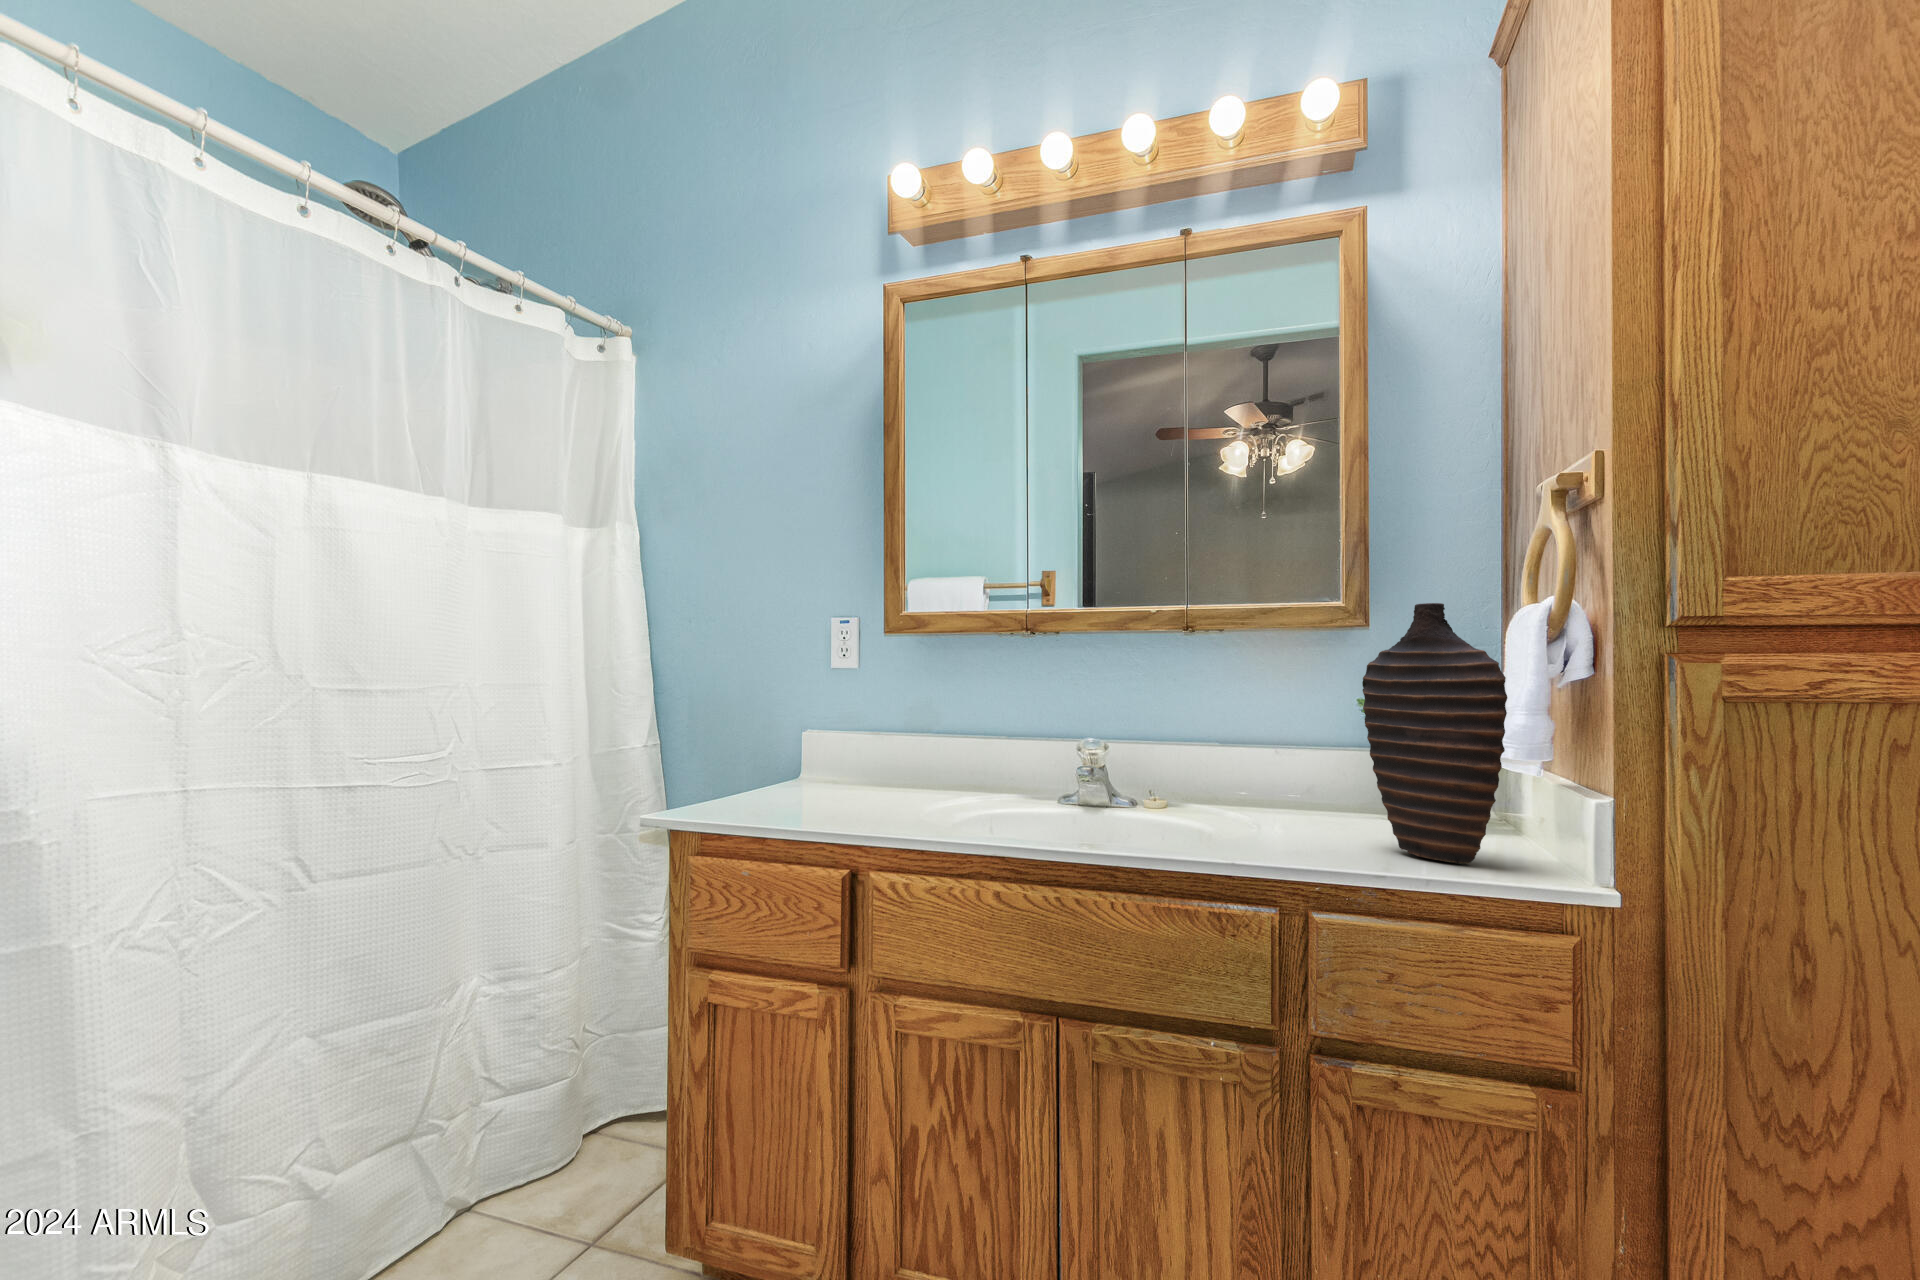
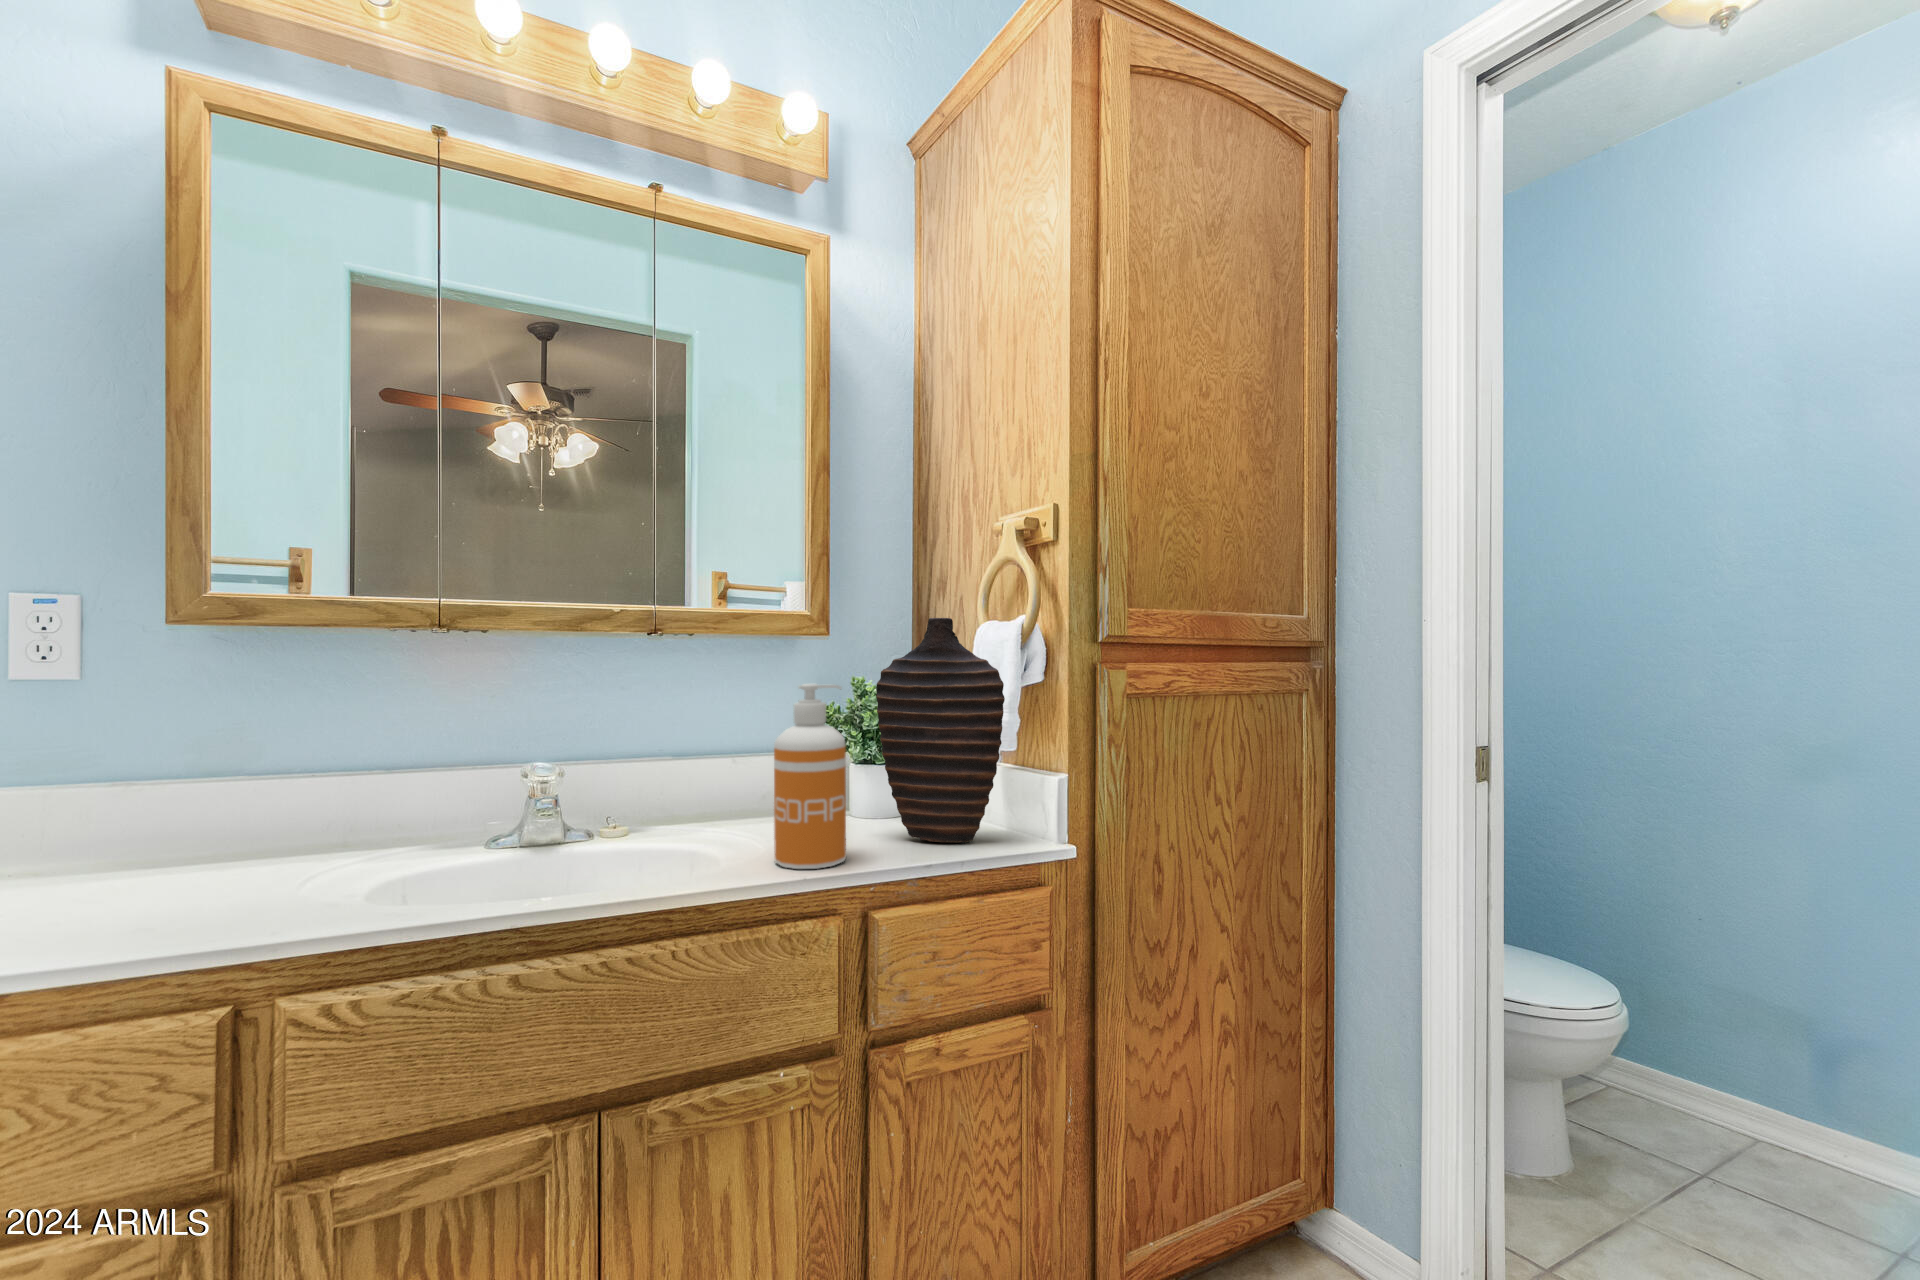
soap dispenser: none [1226,675,1302,858] -> present [774,684,846,869]

